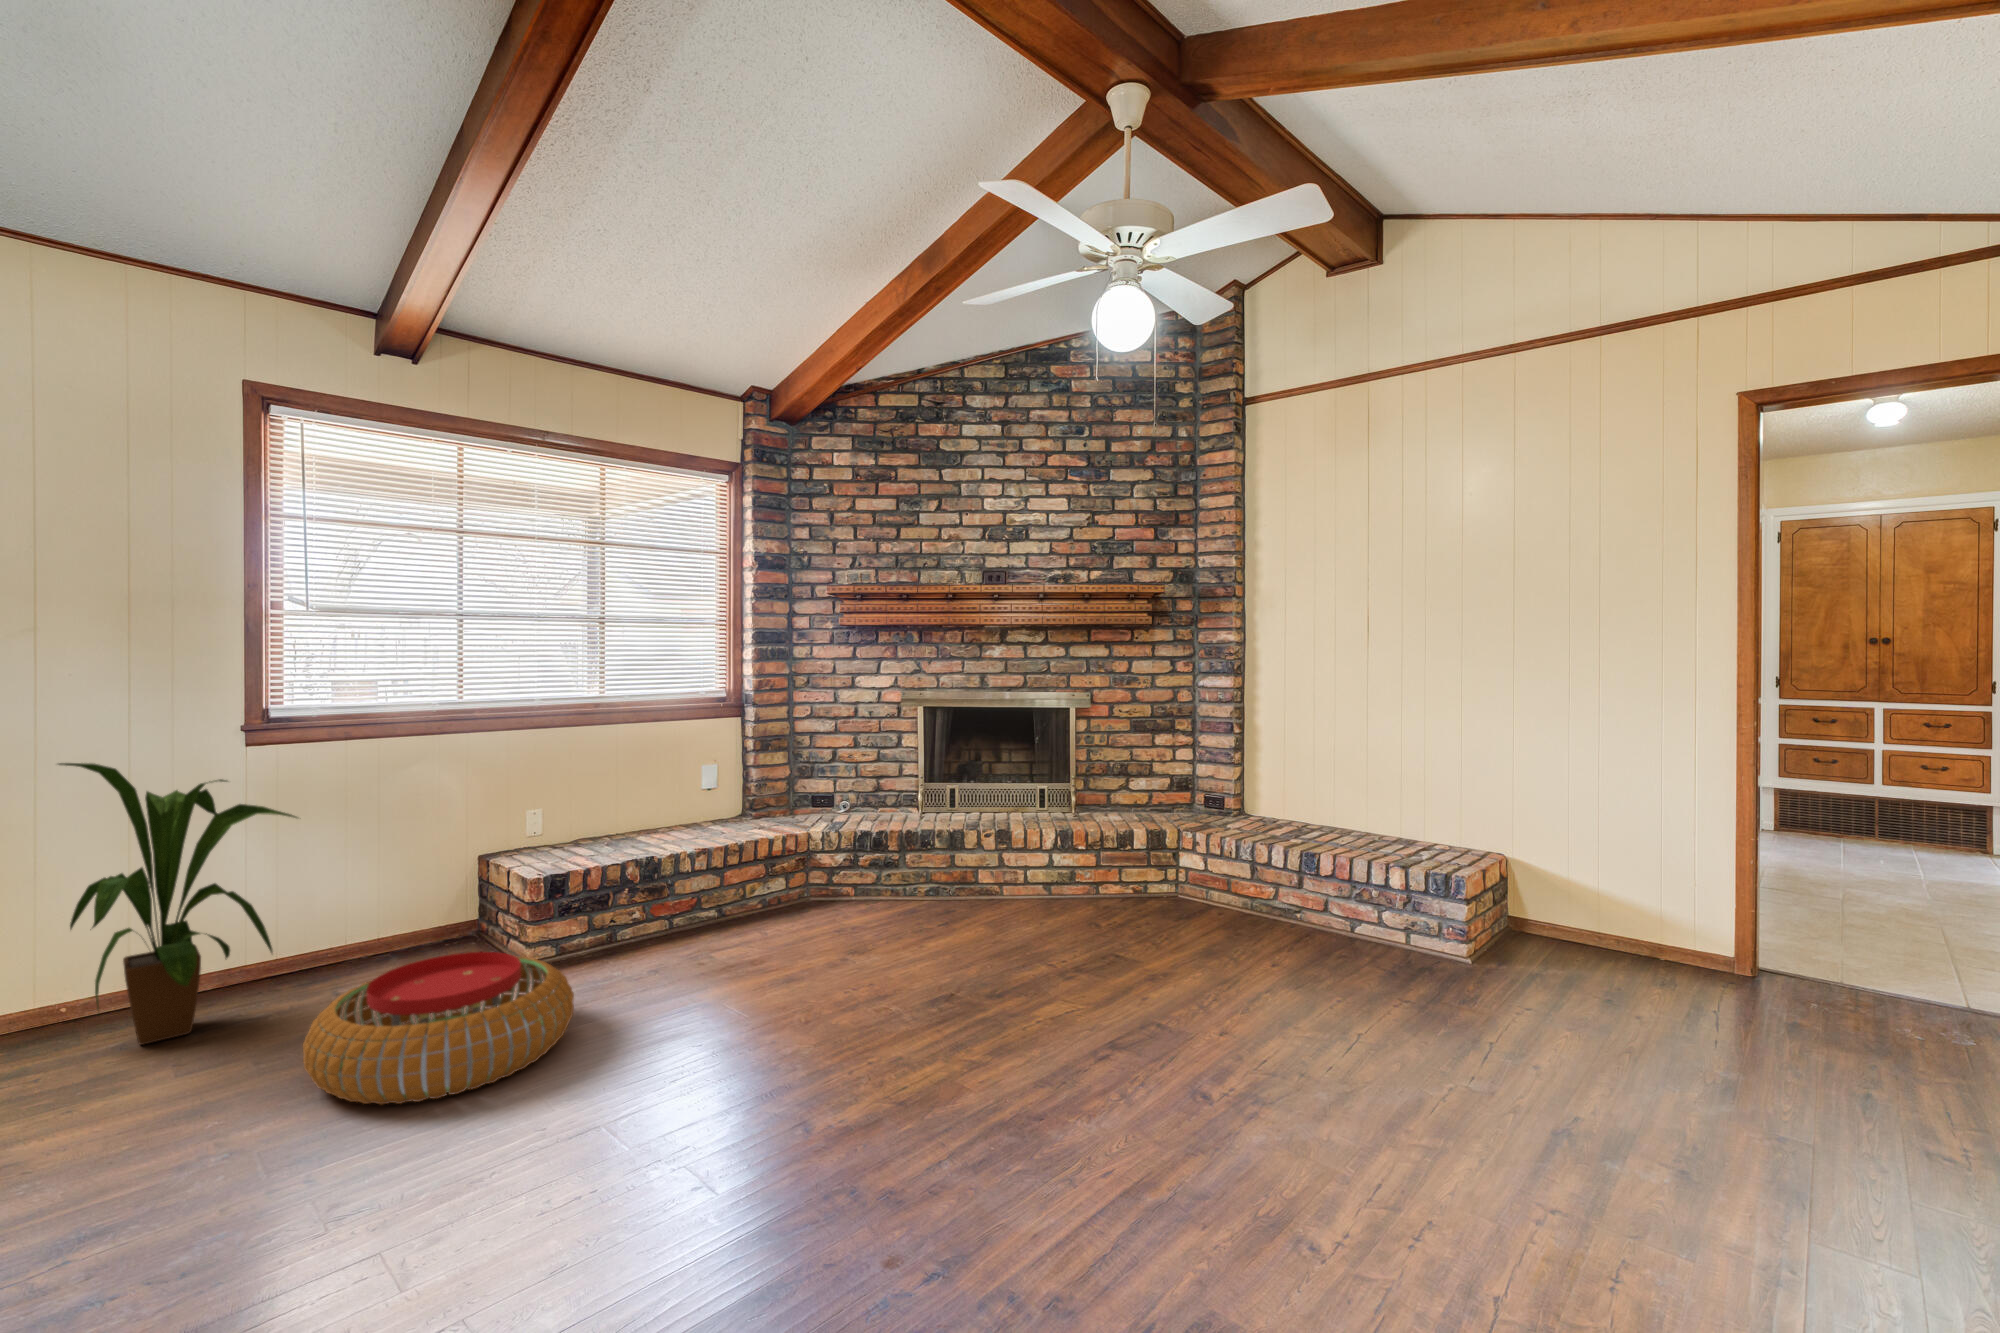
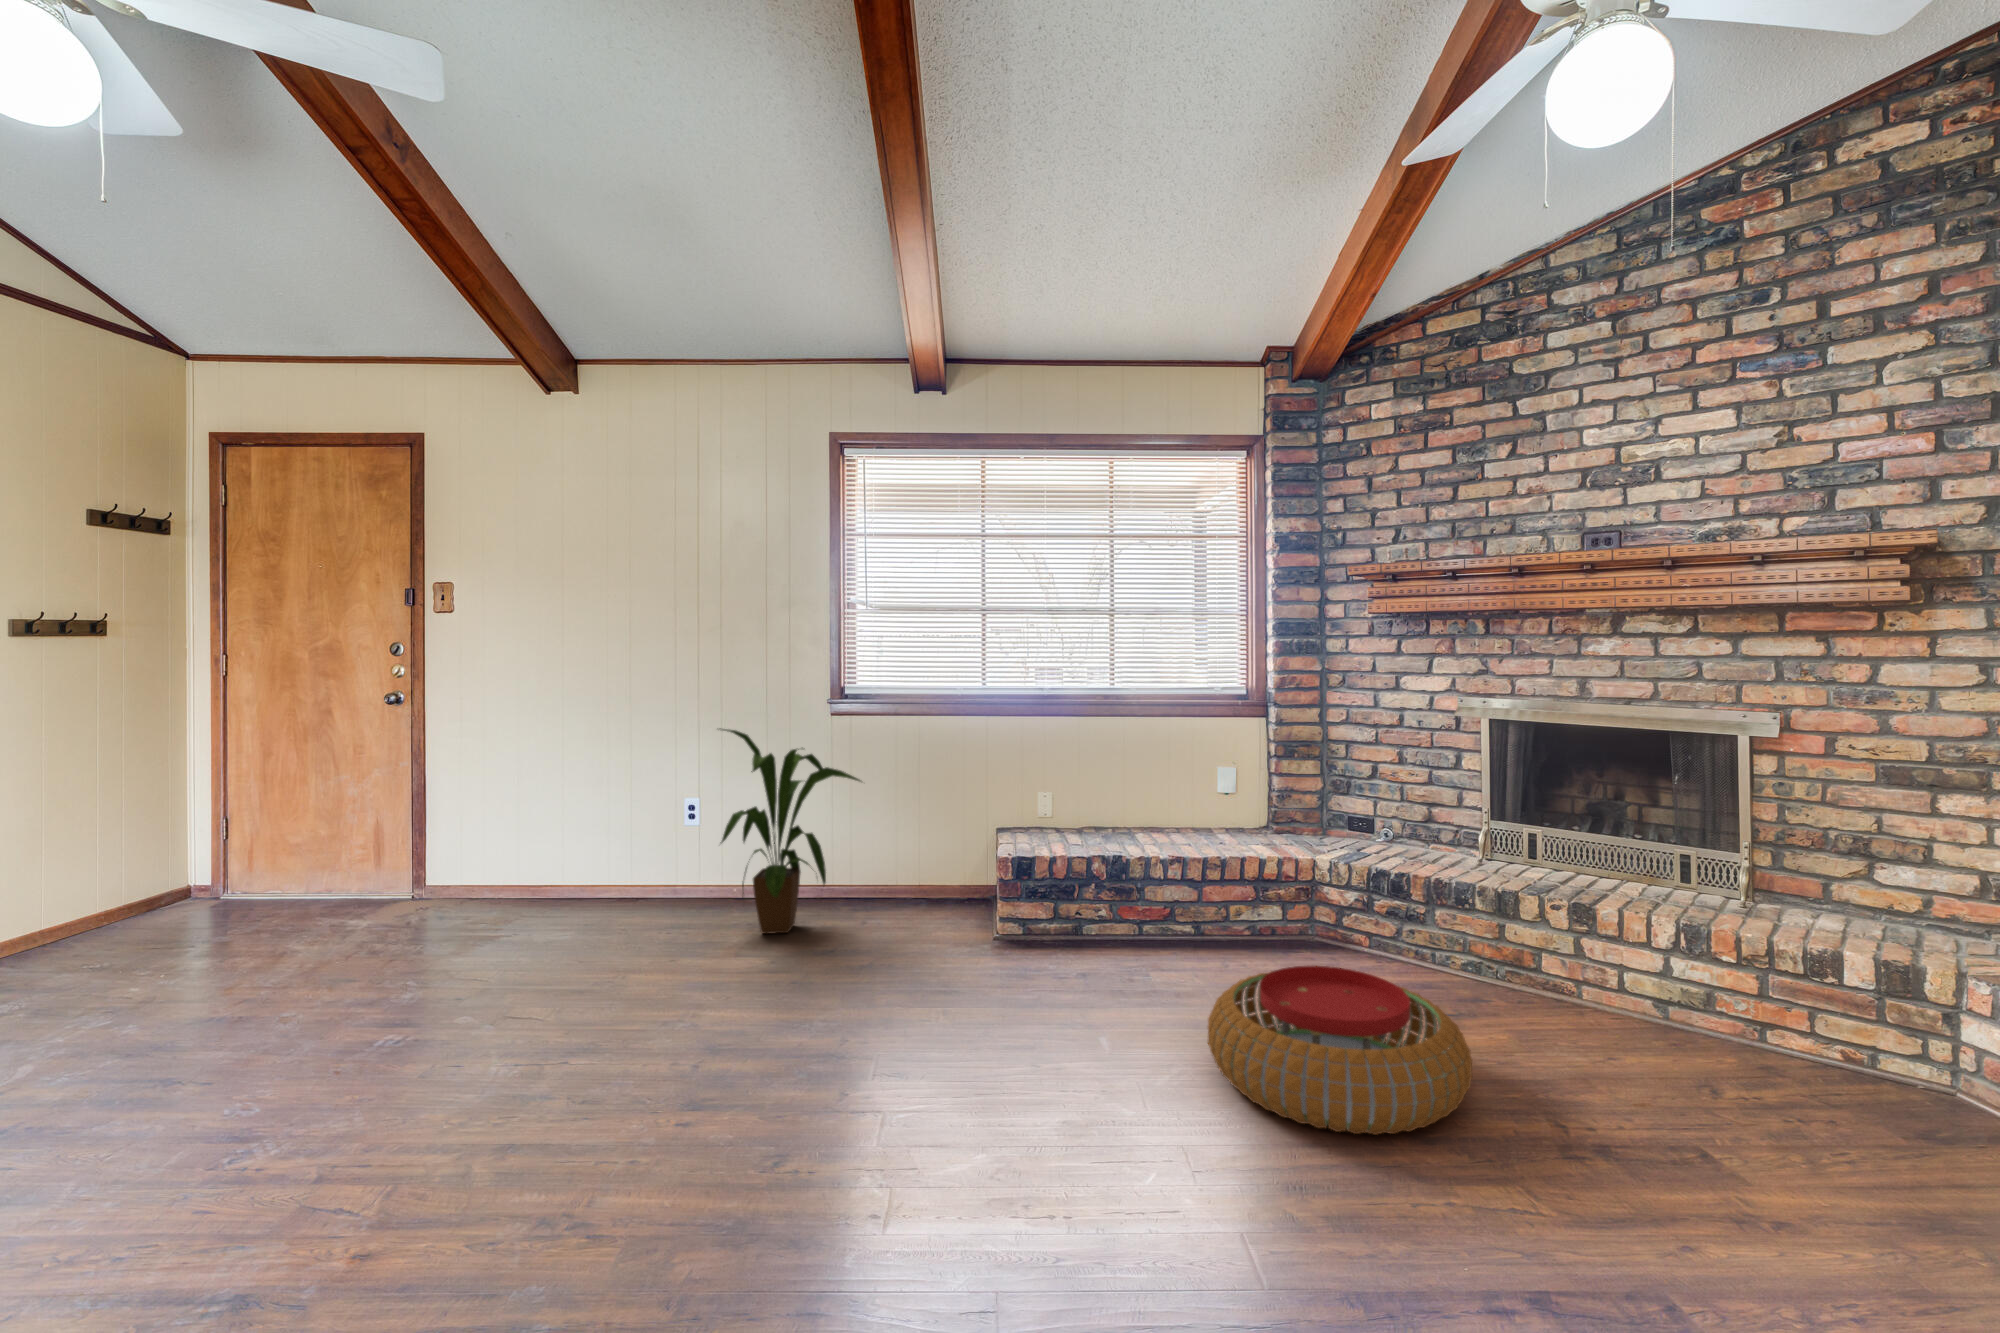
pouf: present [303,952,574,1105] -> present [1208,966,1472,1135]

